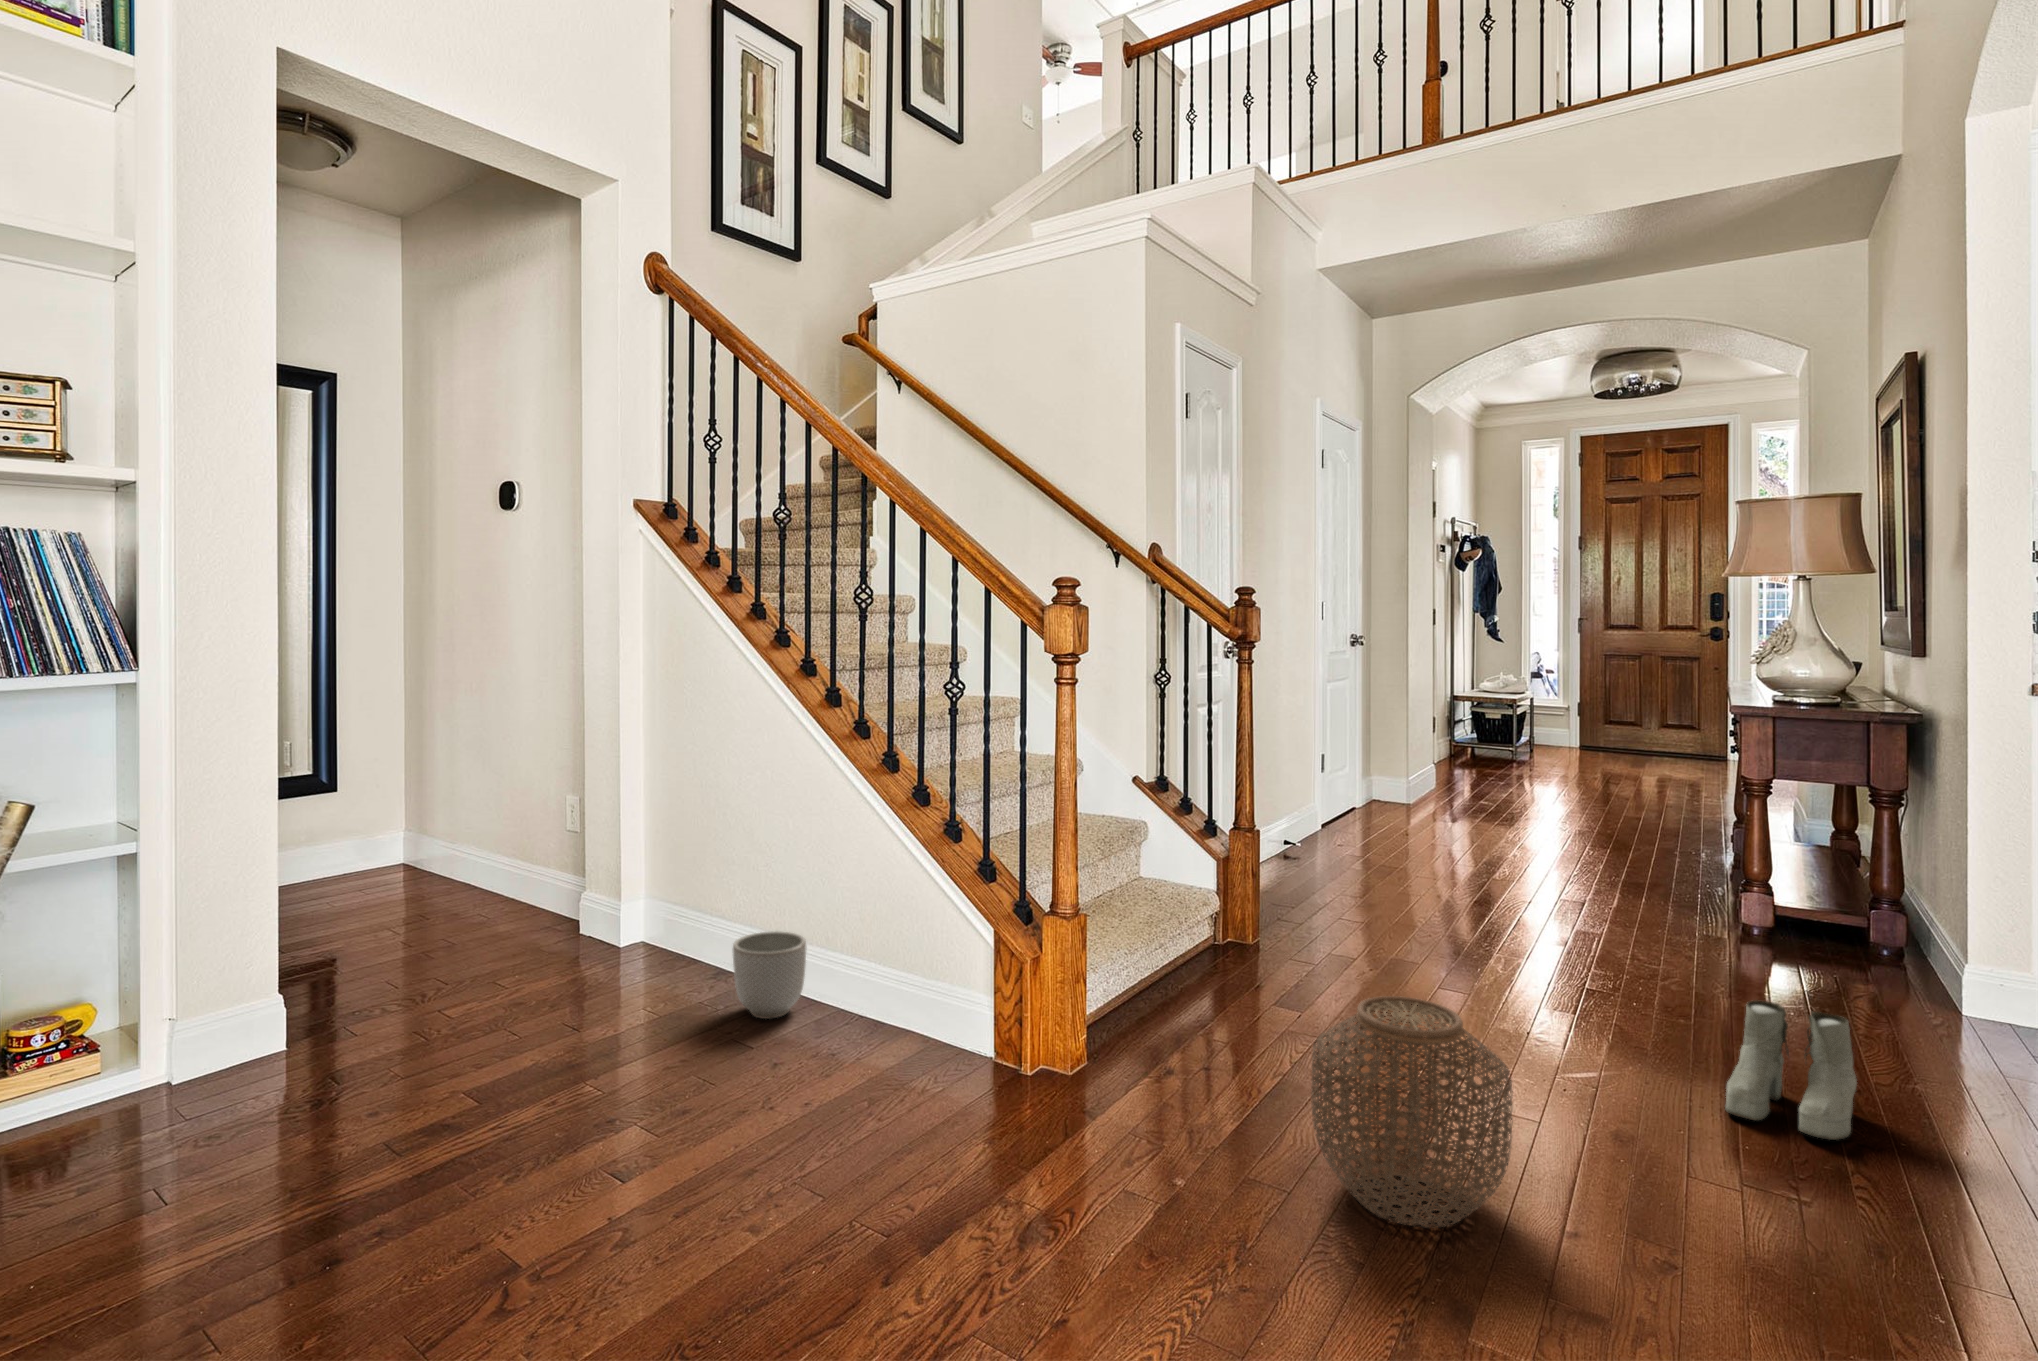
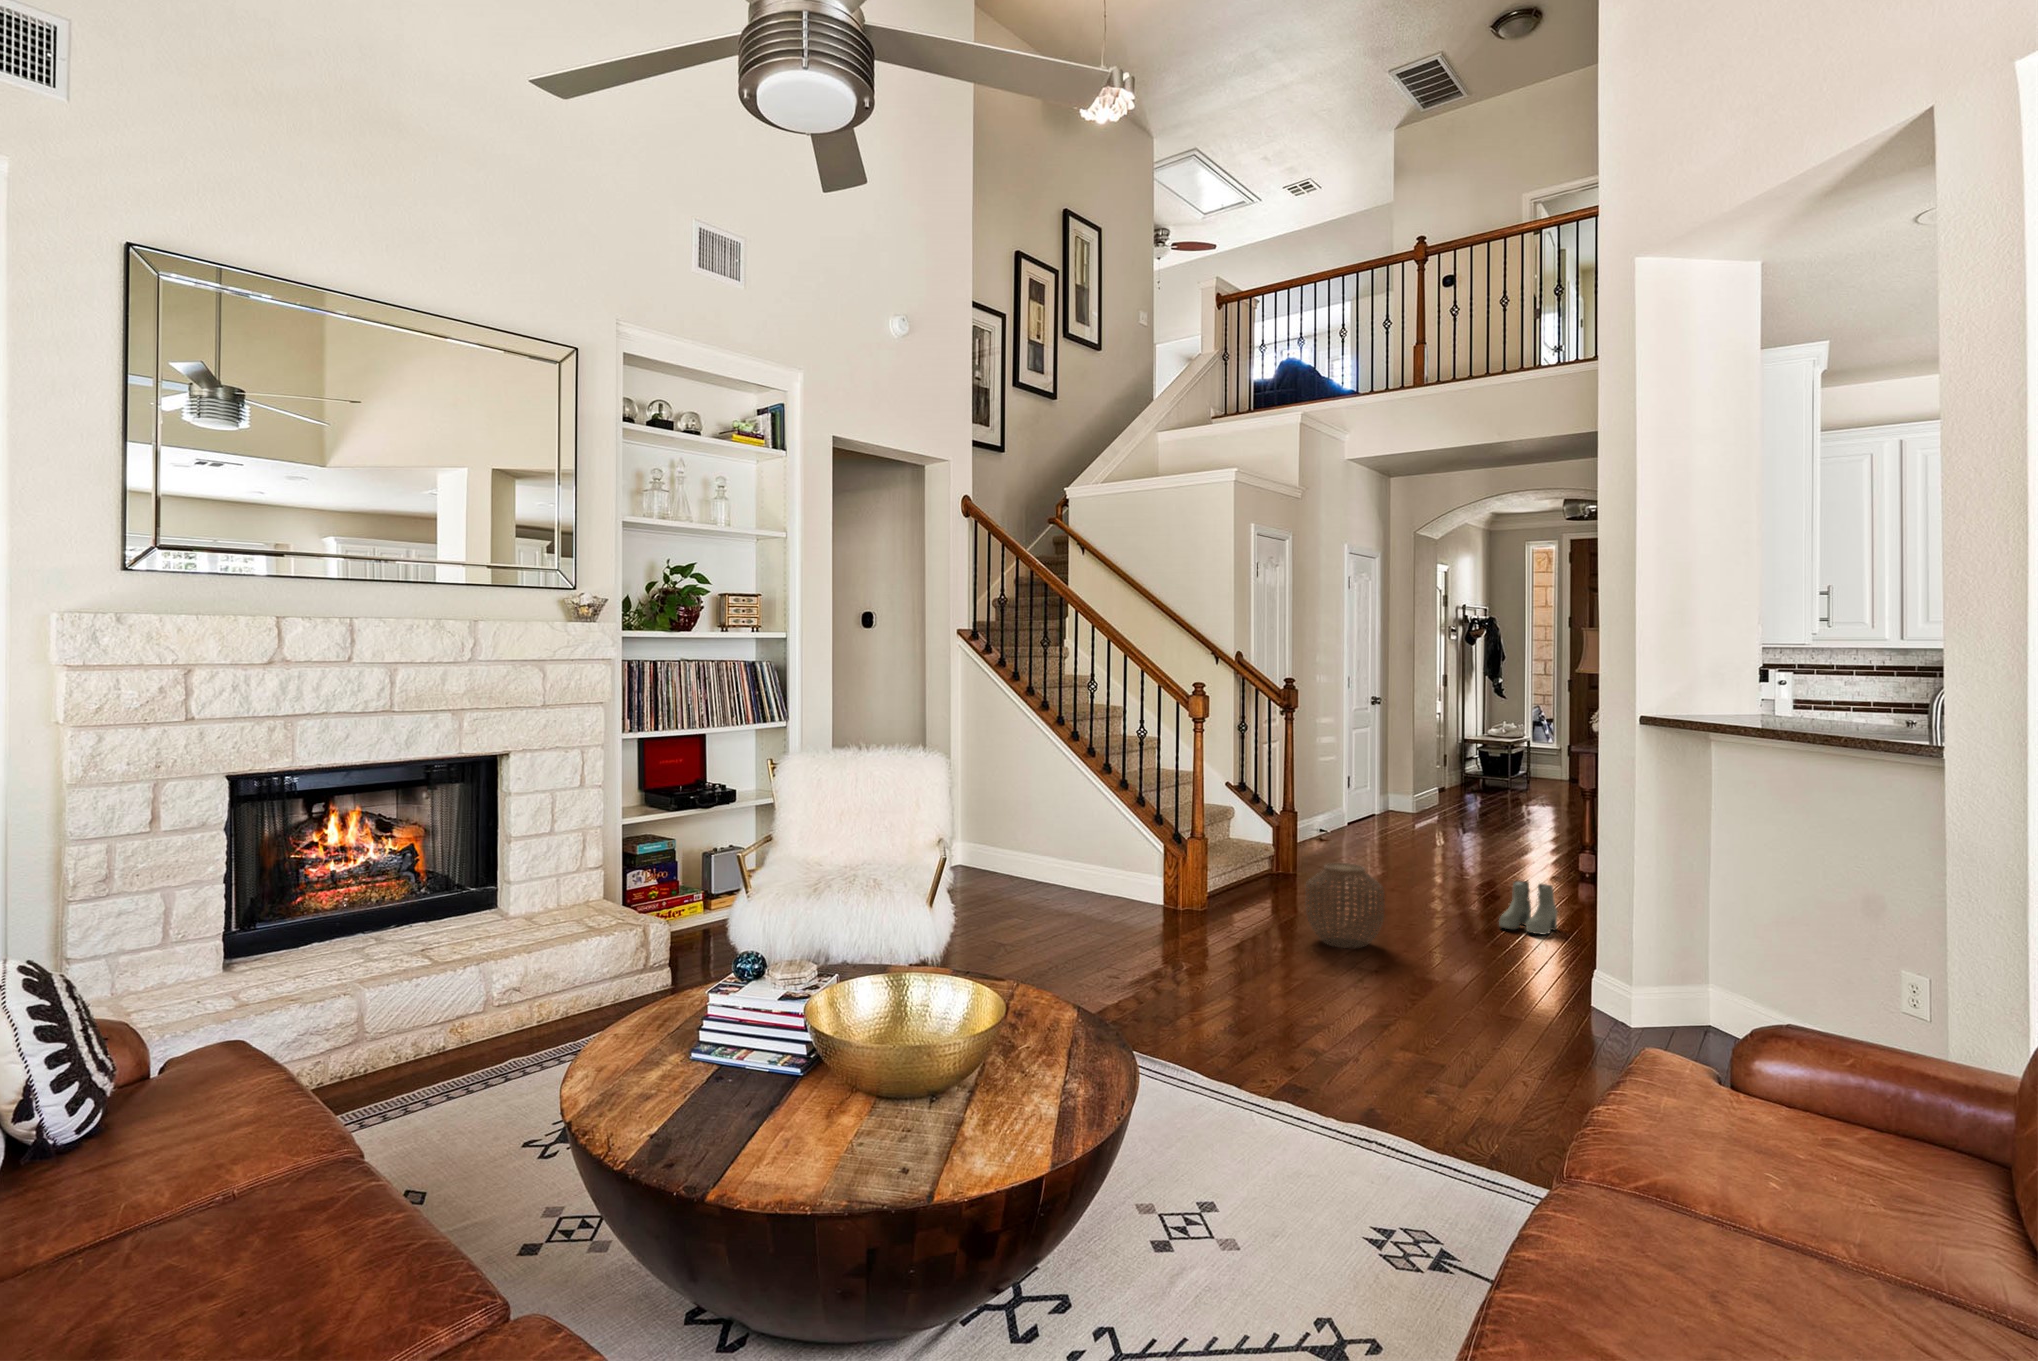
planter: present [733,931,806,1019] -> none [1029,853,1065,893]

